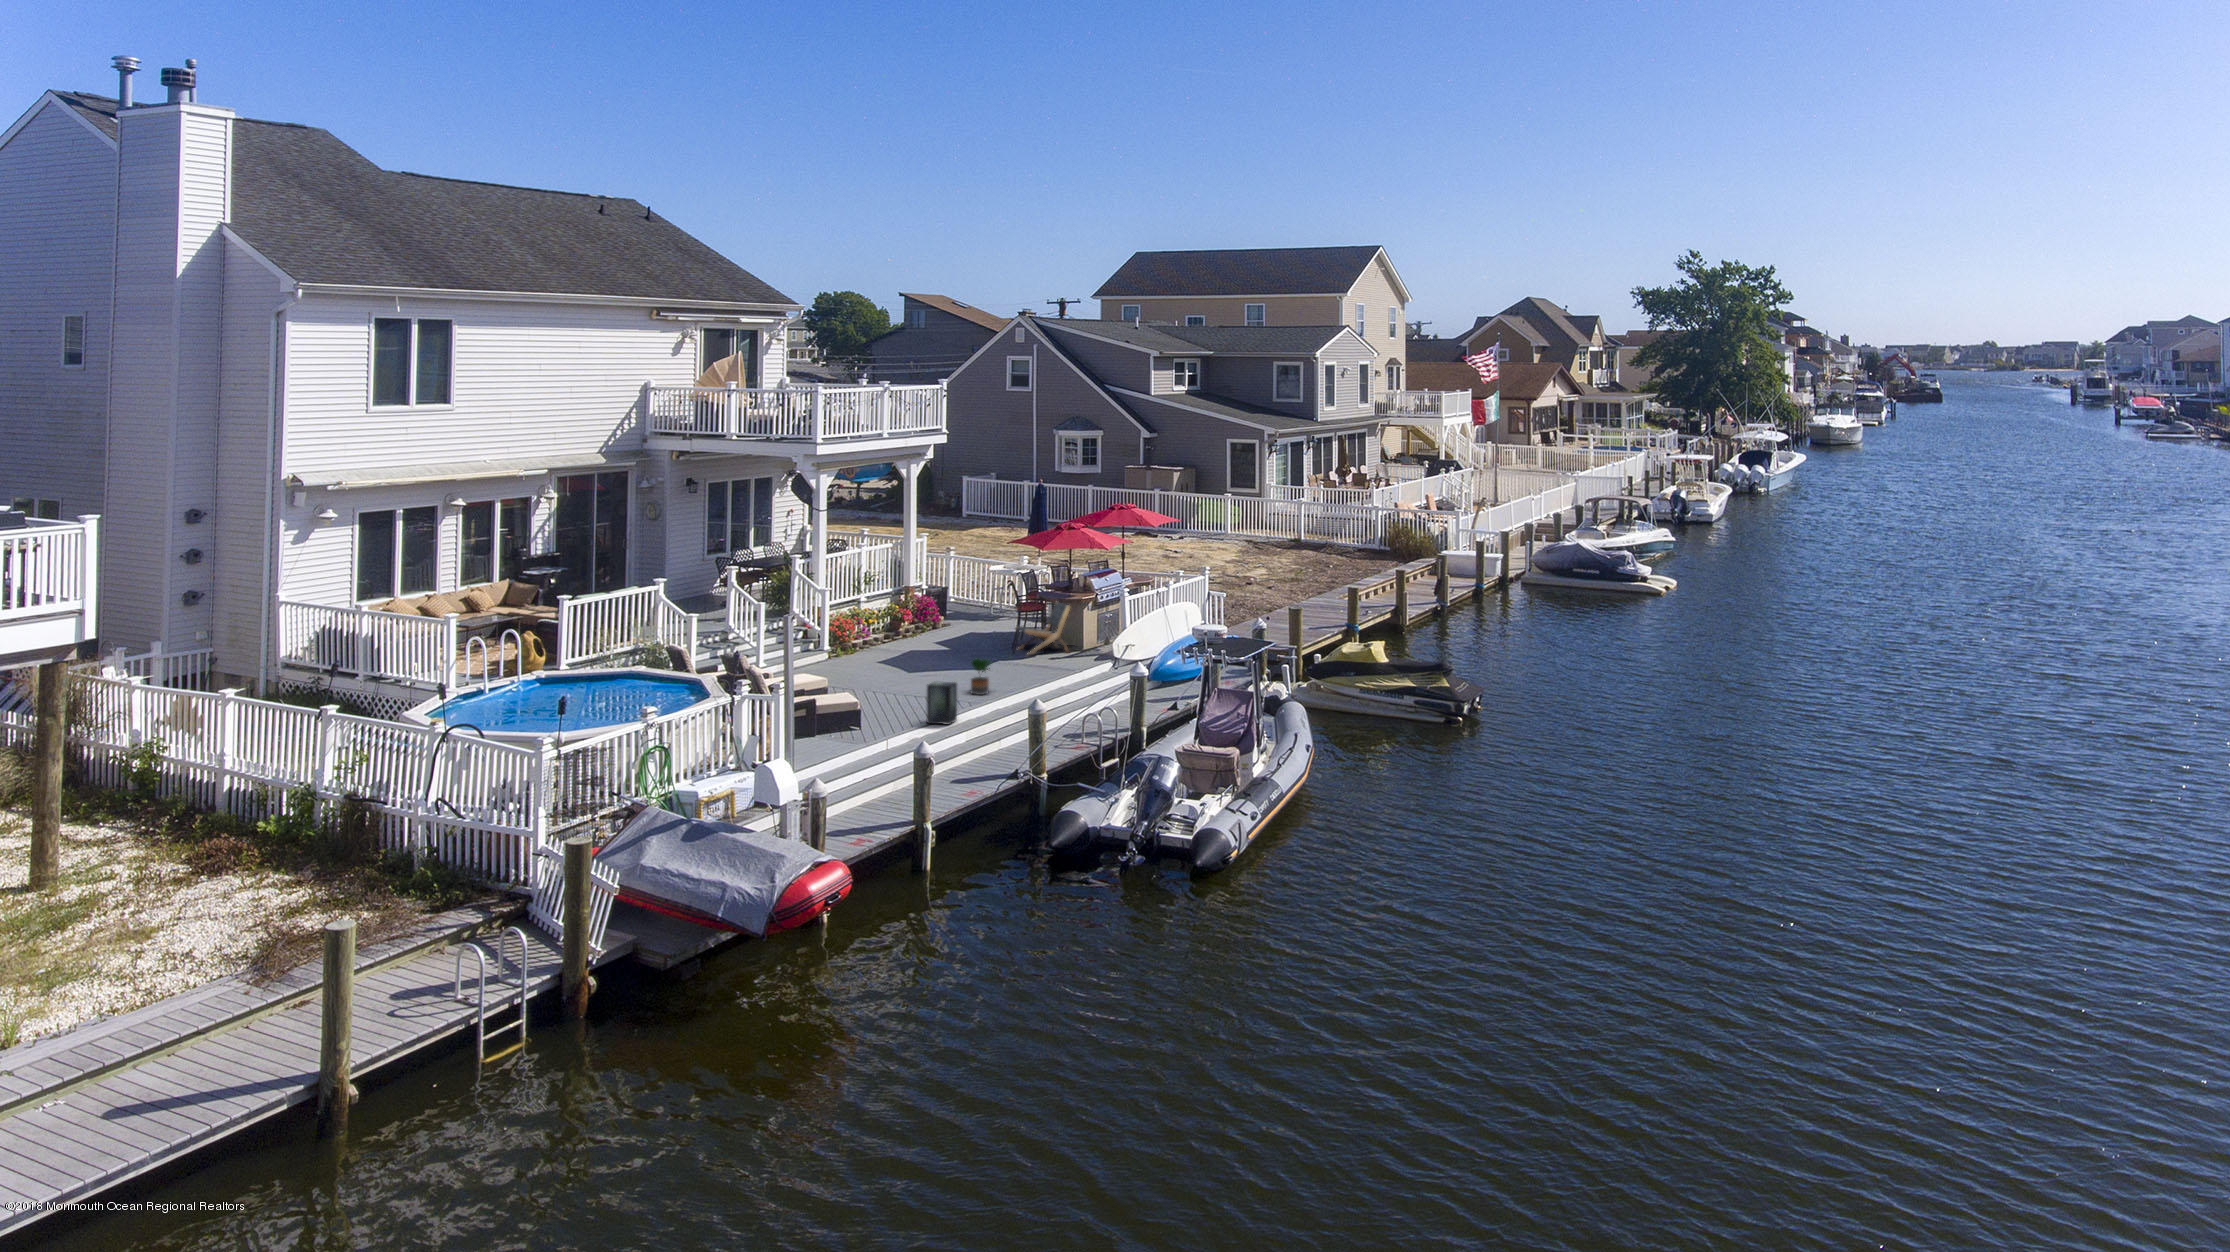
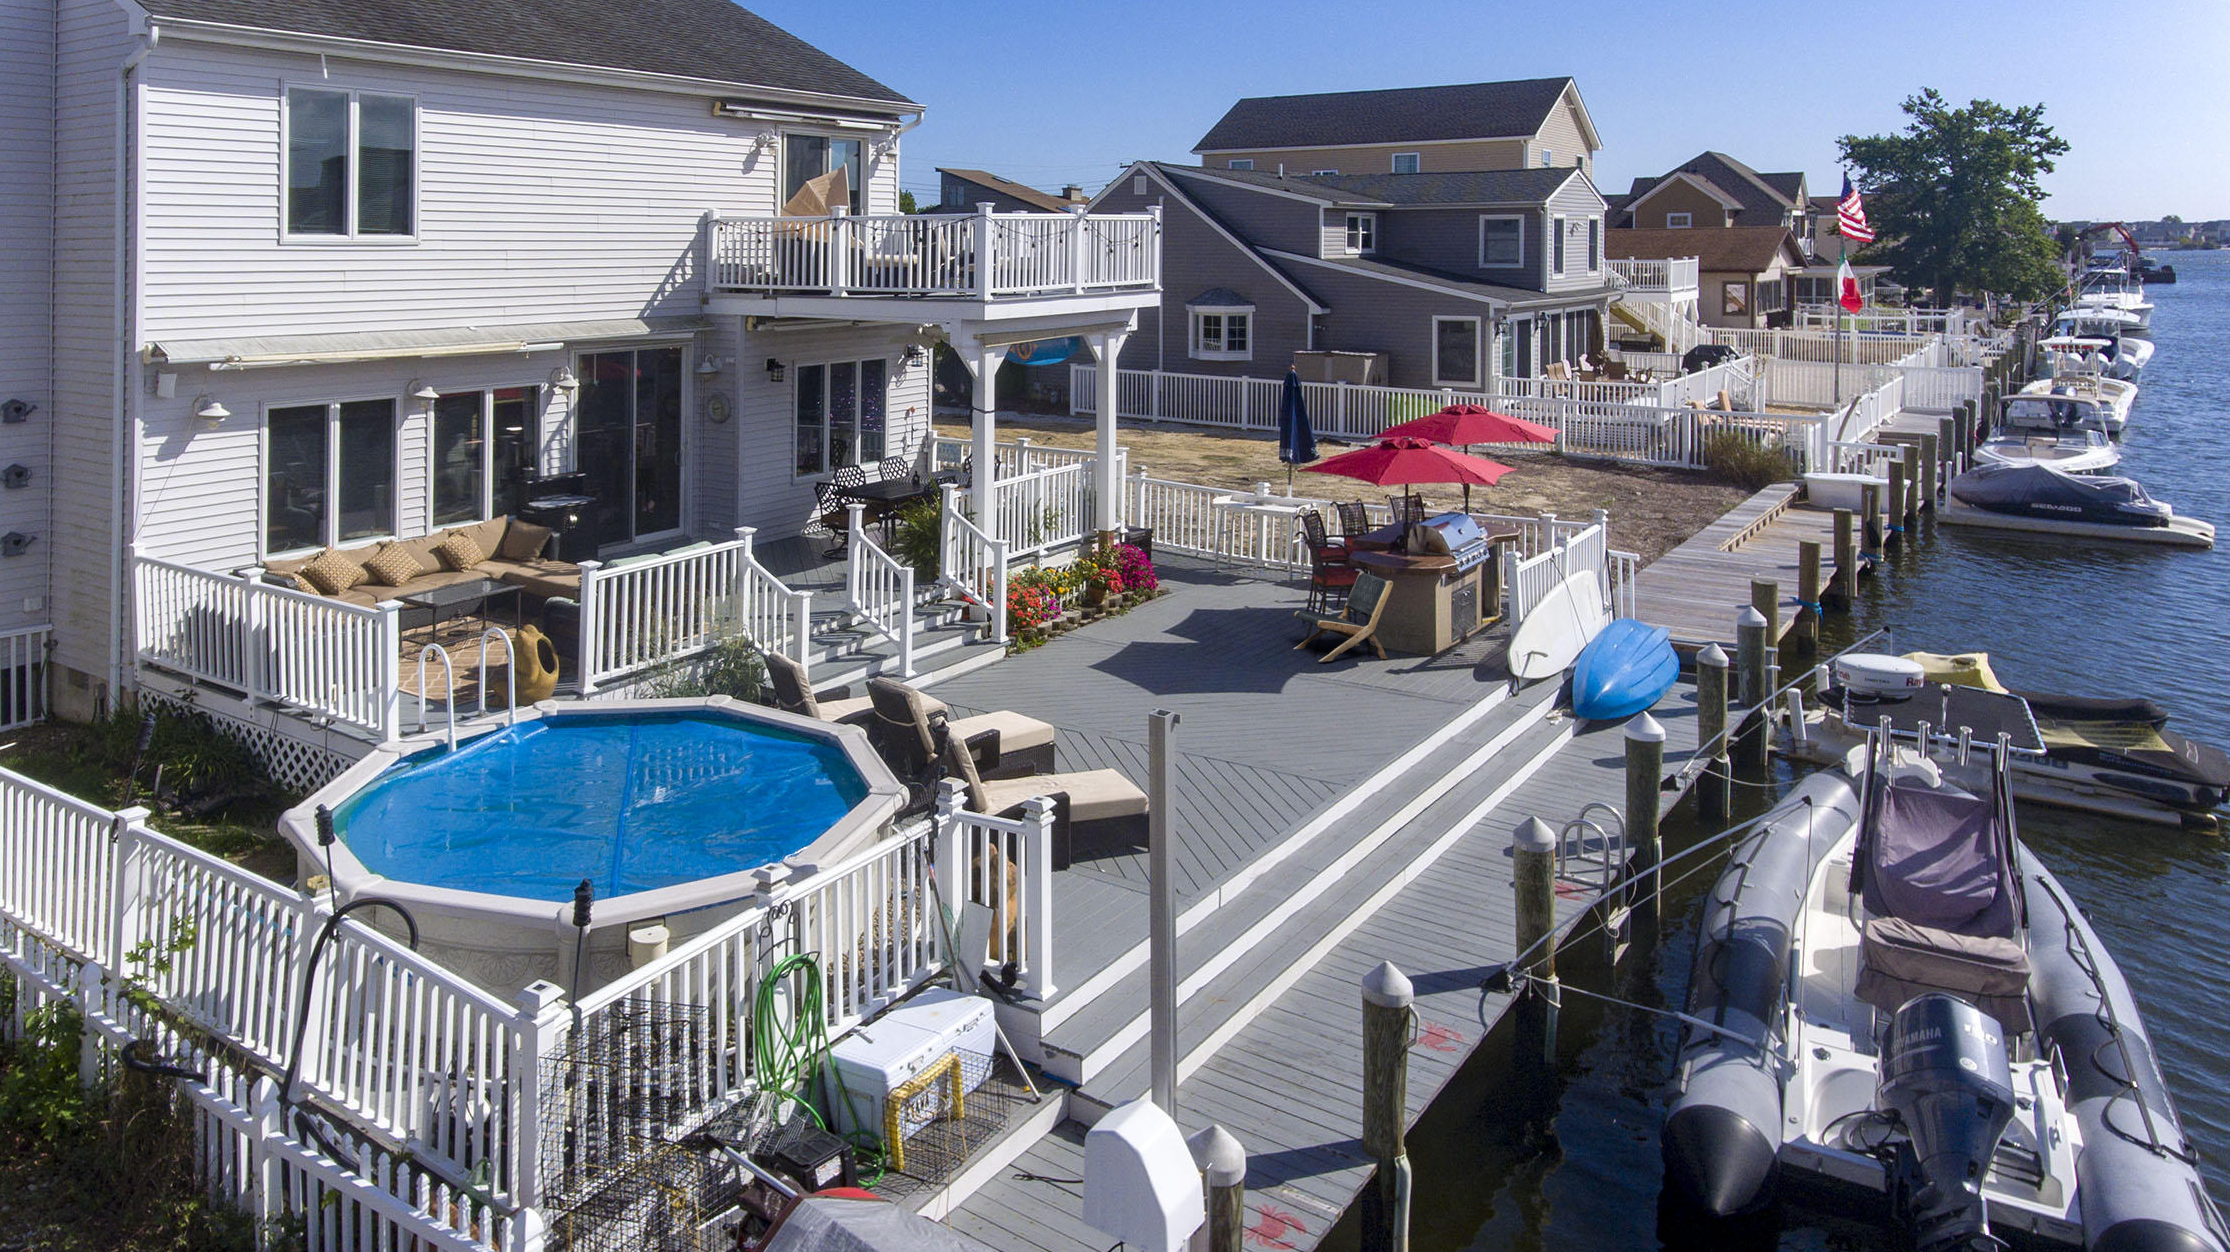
potted tree: present [971,659,990,695] -> none [1272,684,1314,750]
storage box: present [927,682,957,725] -> none [1232,740,1287,824]

